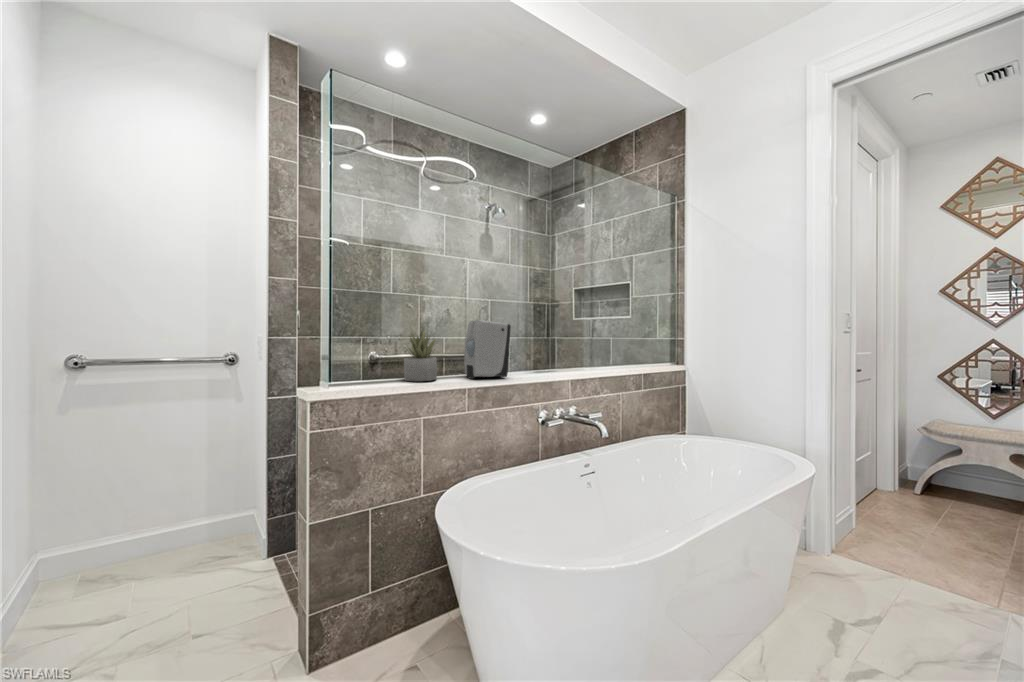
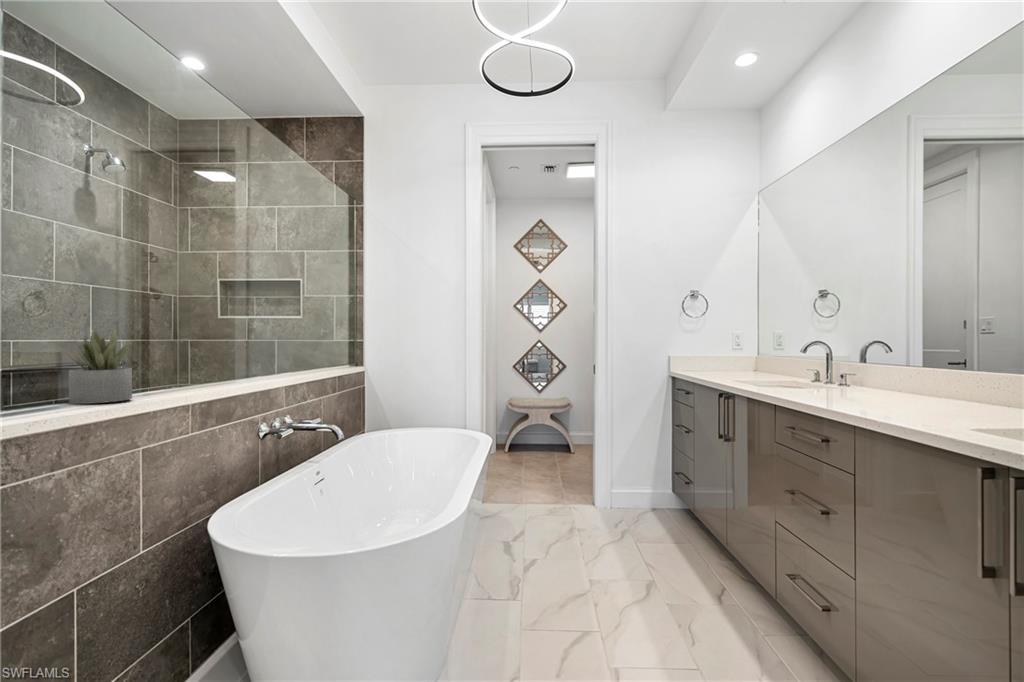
soap dispenser: present [464,320,511,379] -> none [152,317,224,394]

